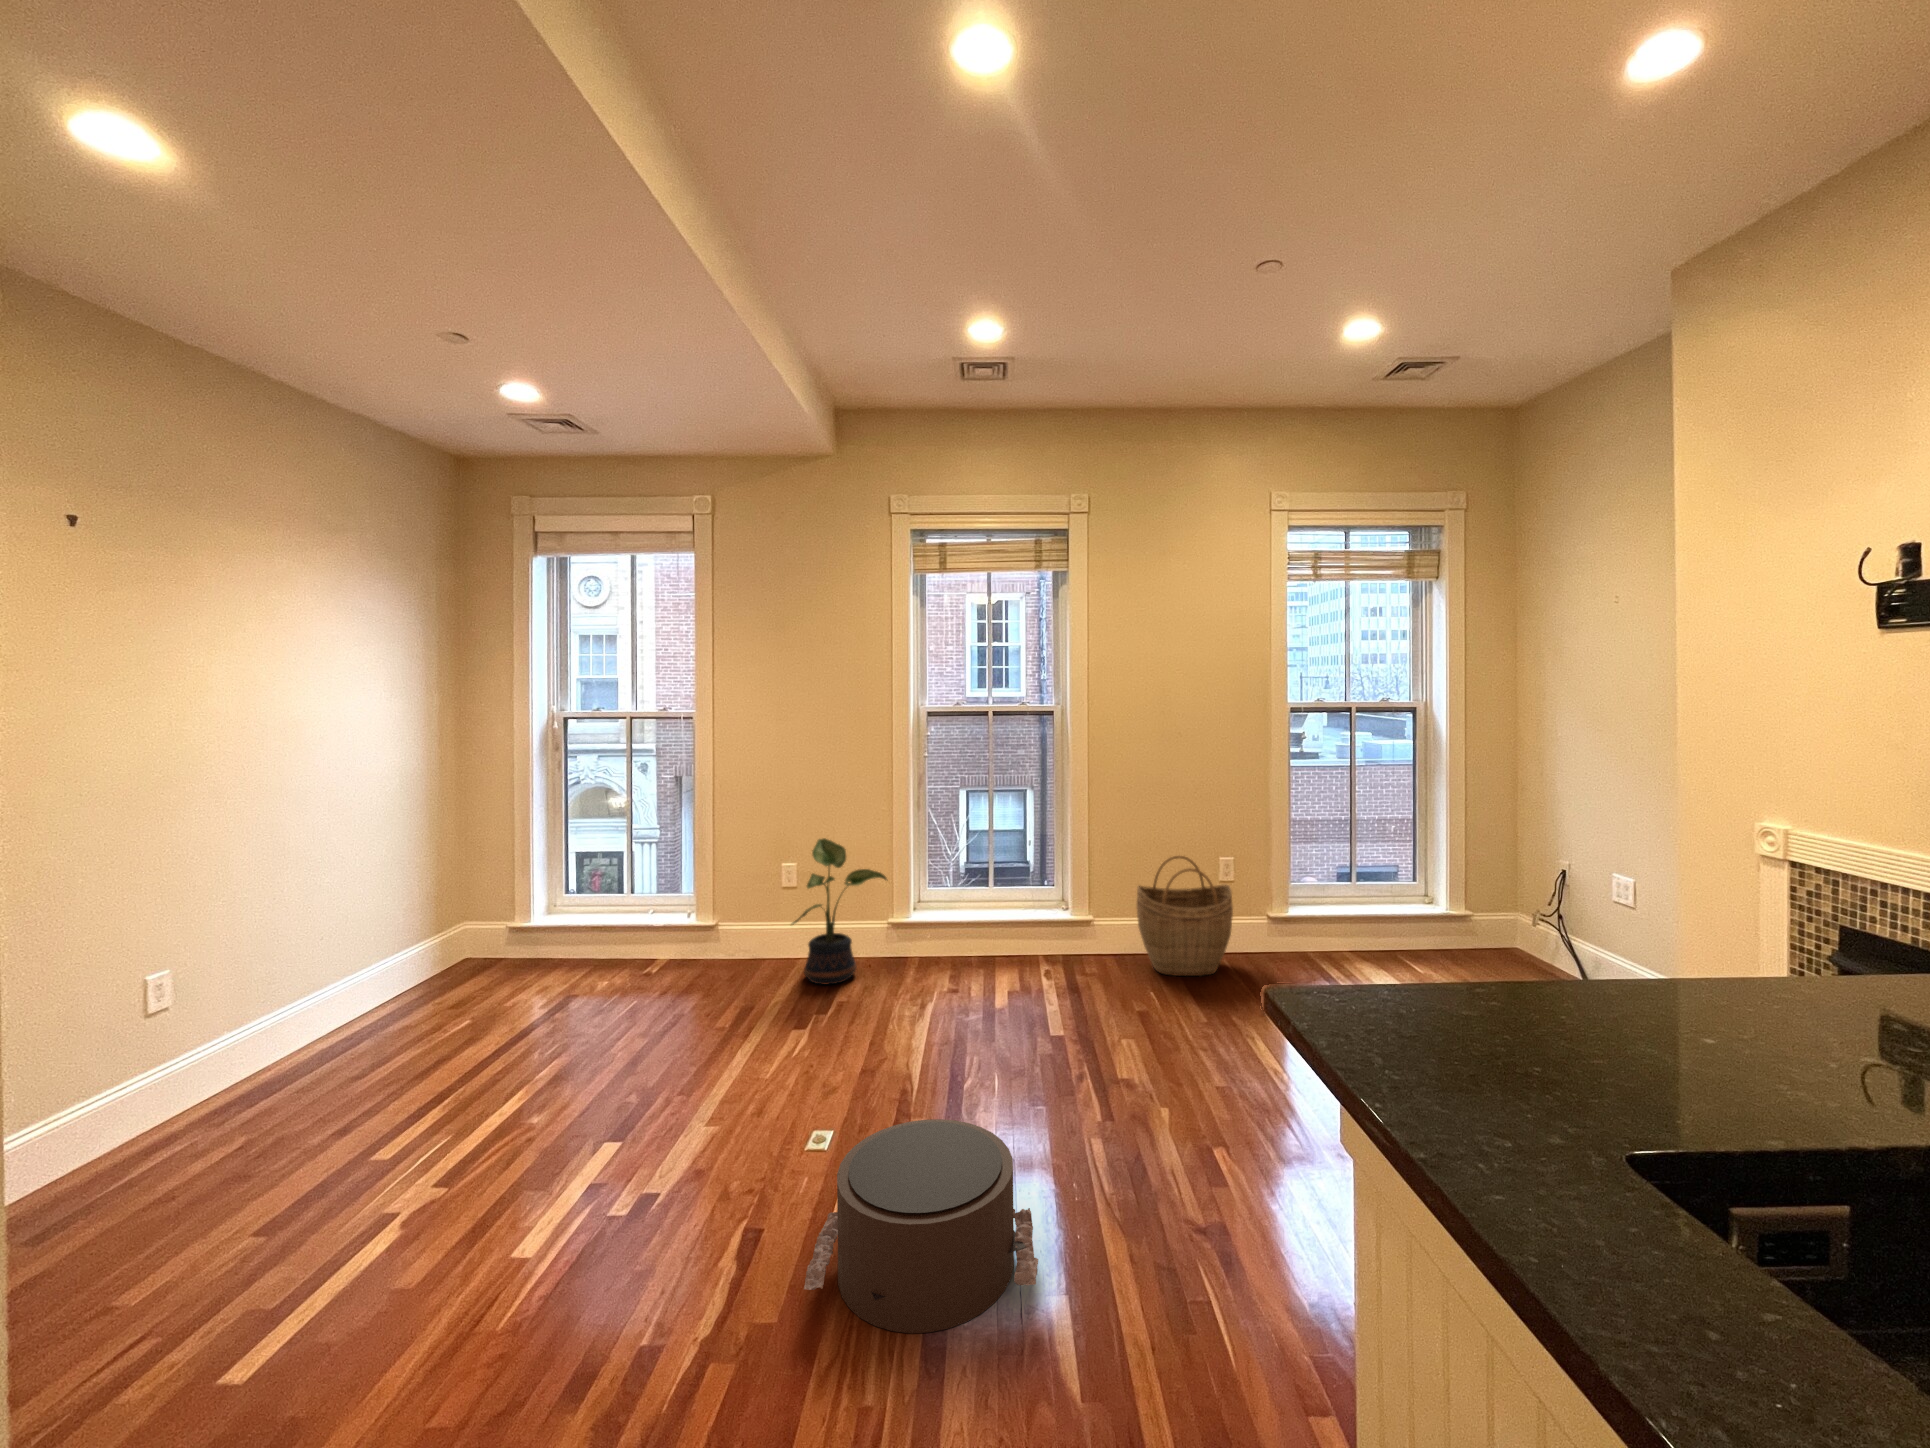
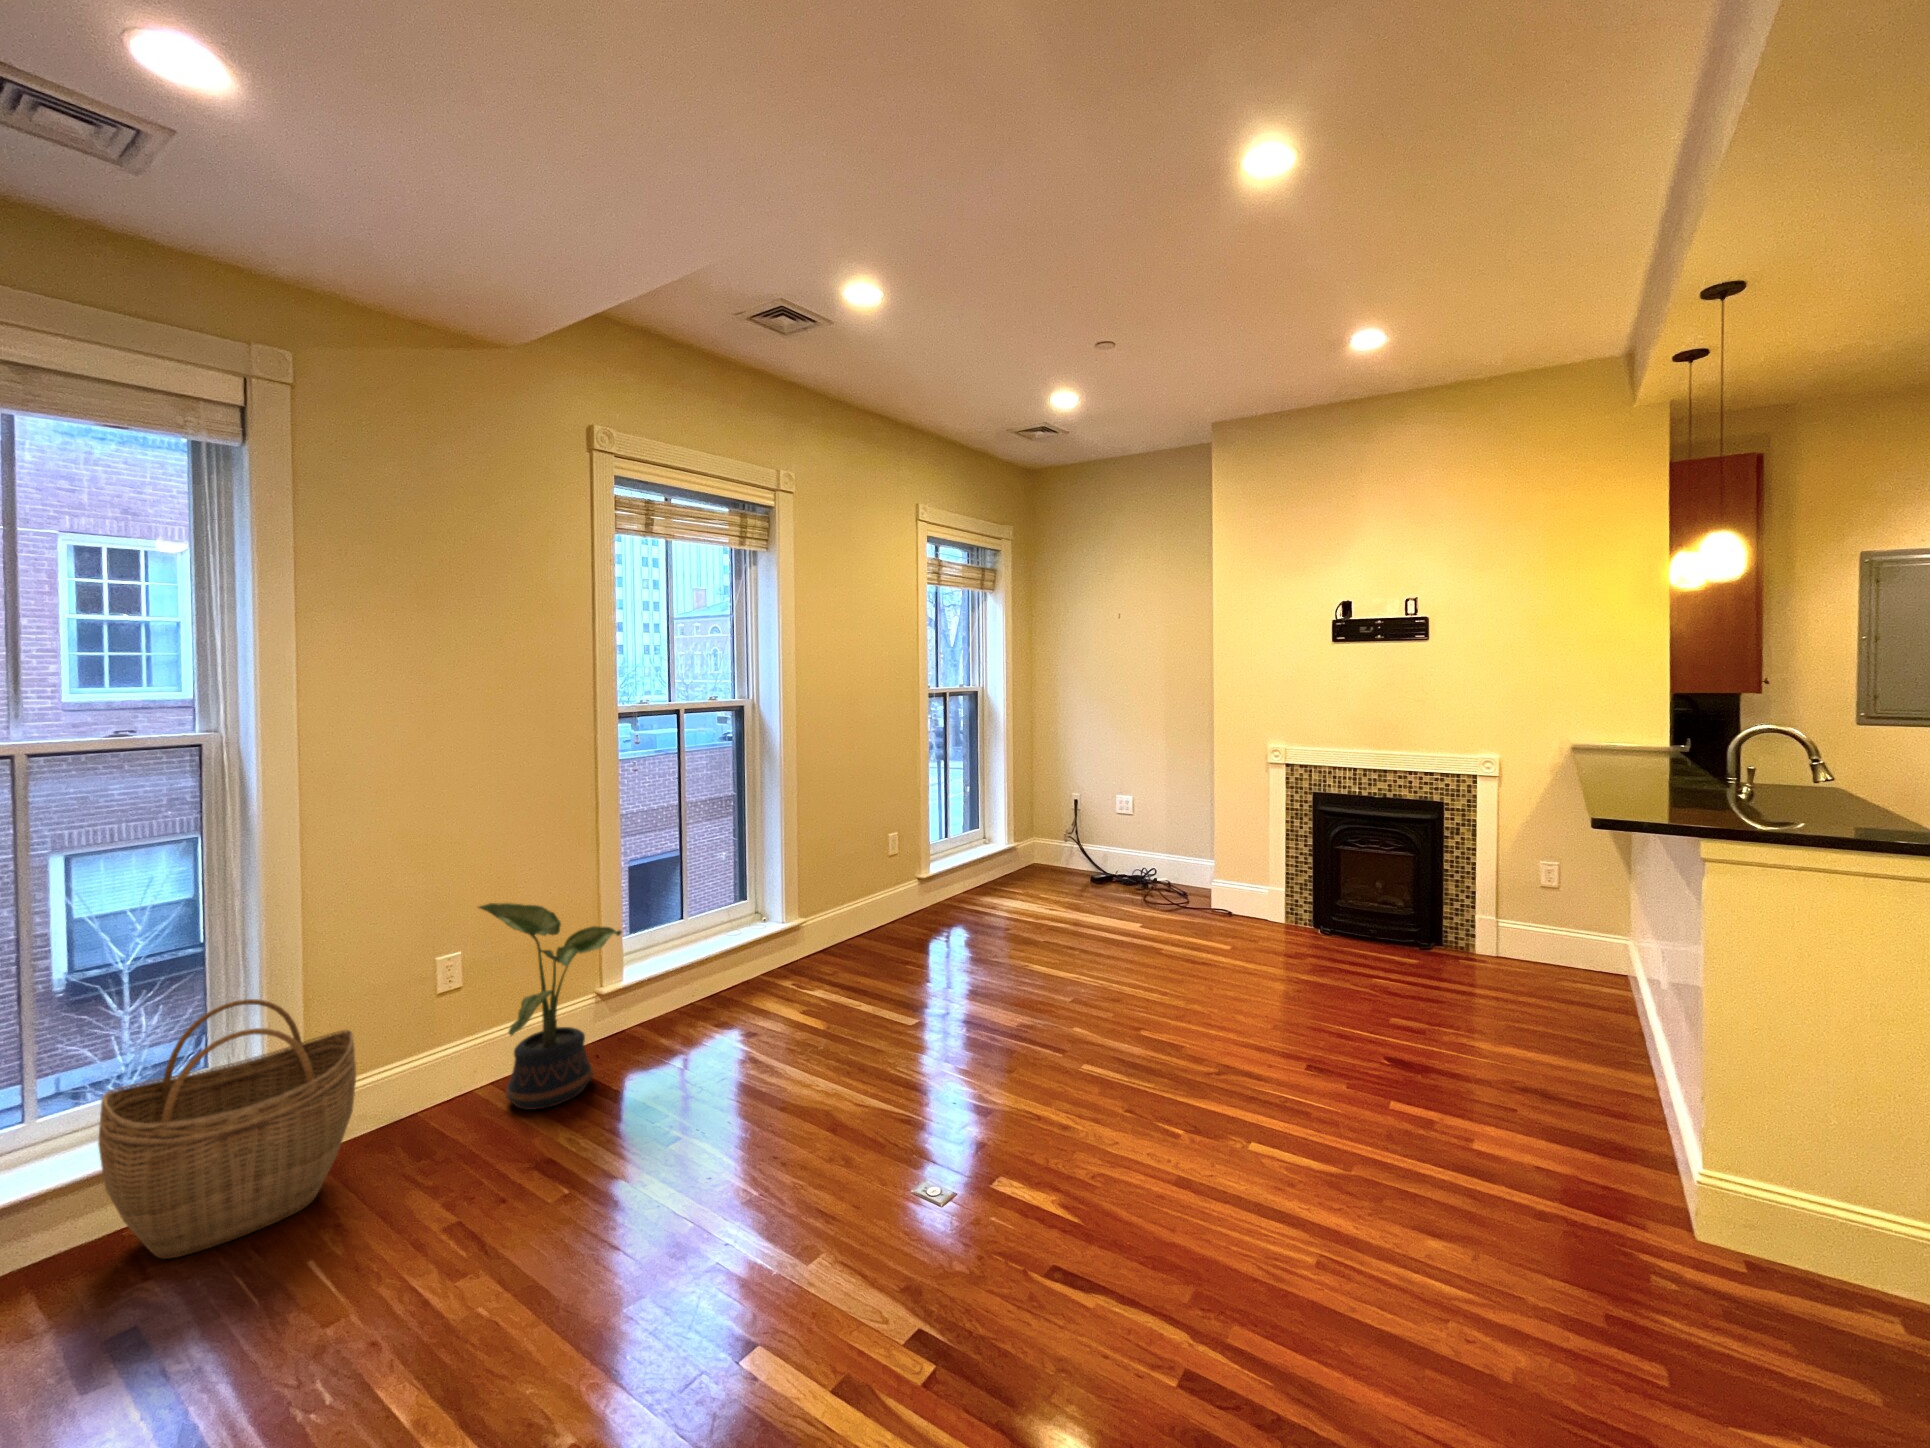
woven basket: present [1137,856,1233,976] -> present [98,999,356,1259]
pouf: present [804,1119,1038,1333] -> none [1092,1058,1266,1243]

